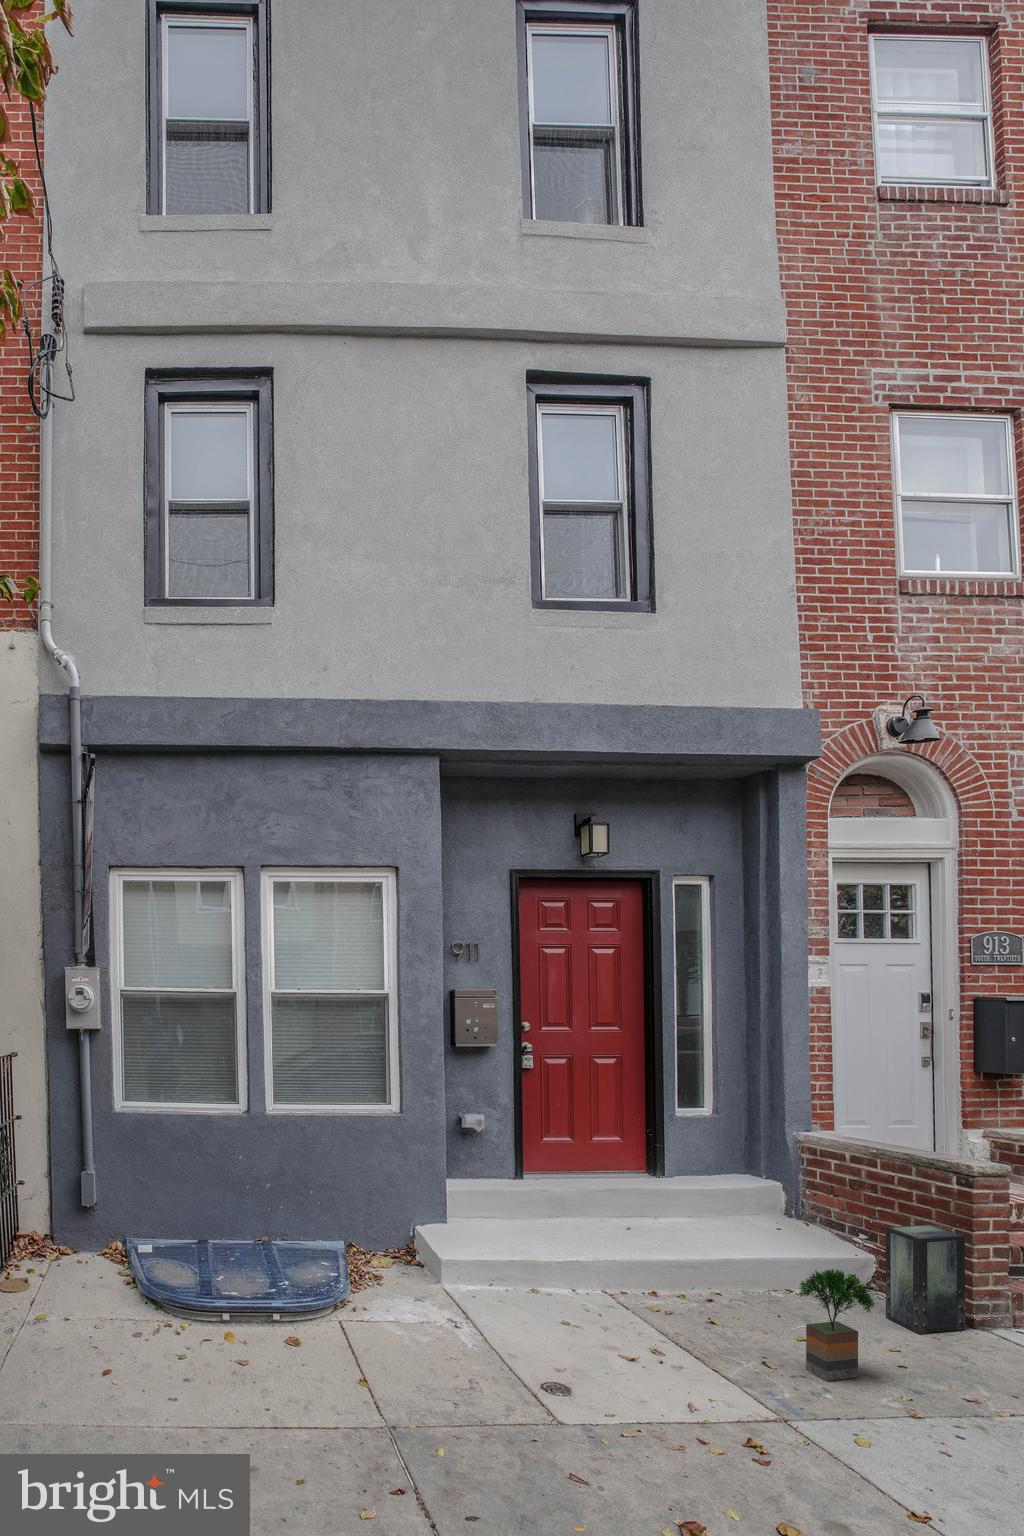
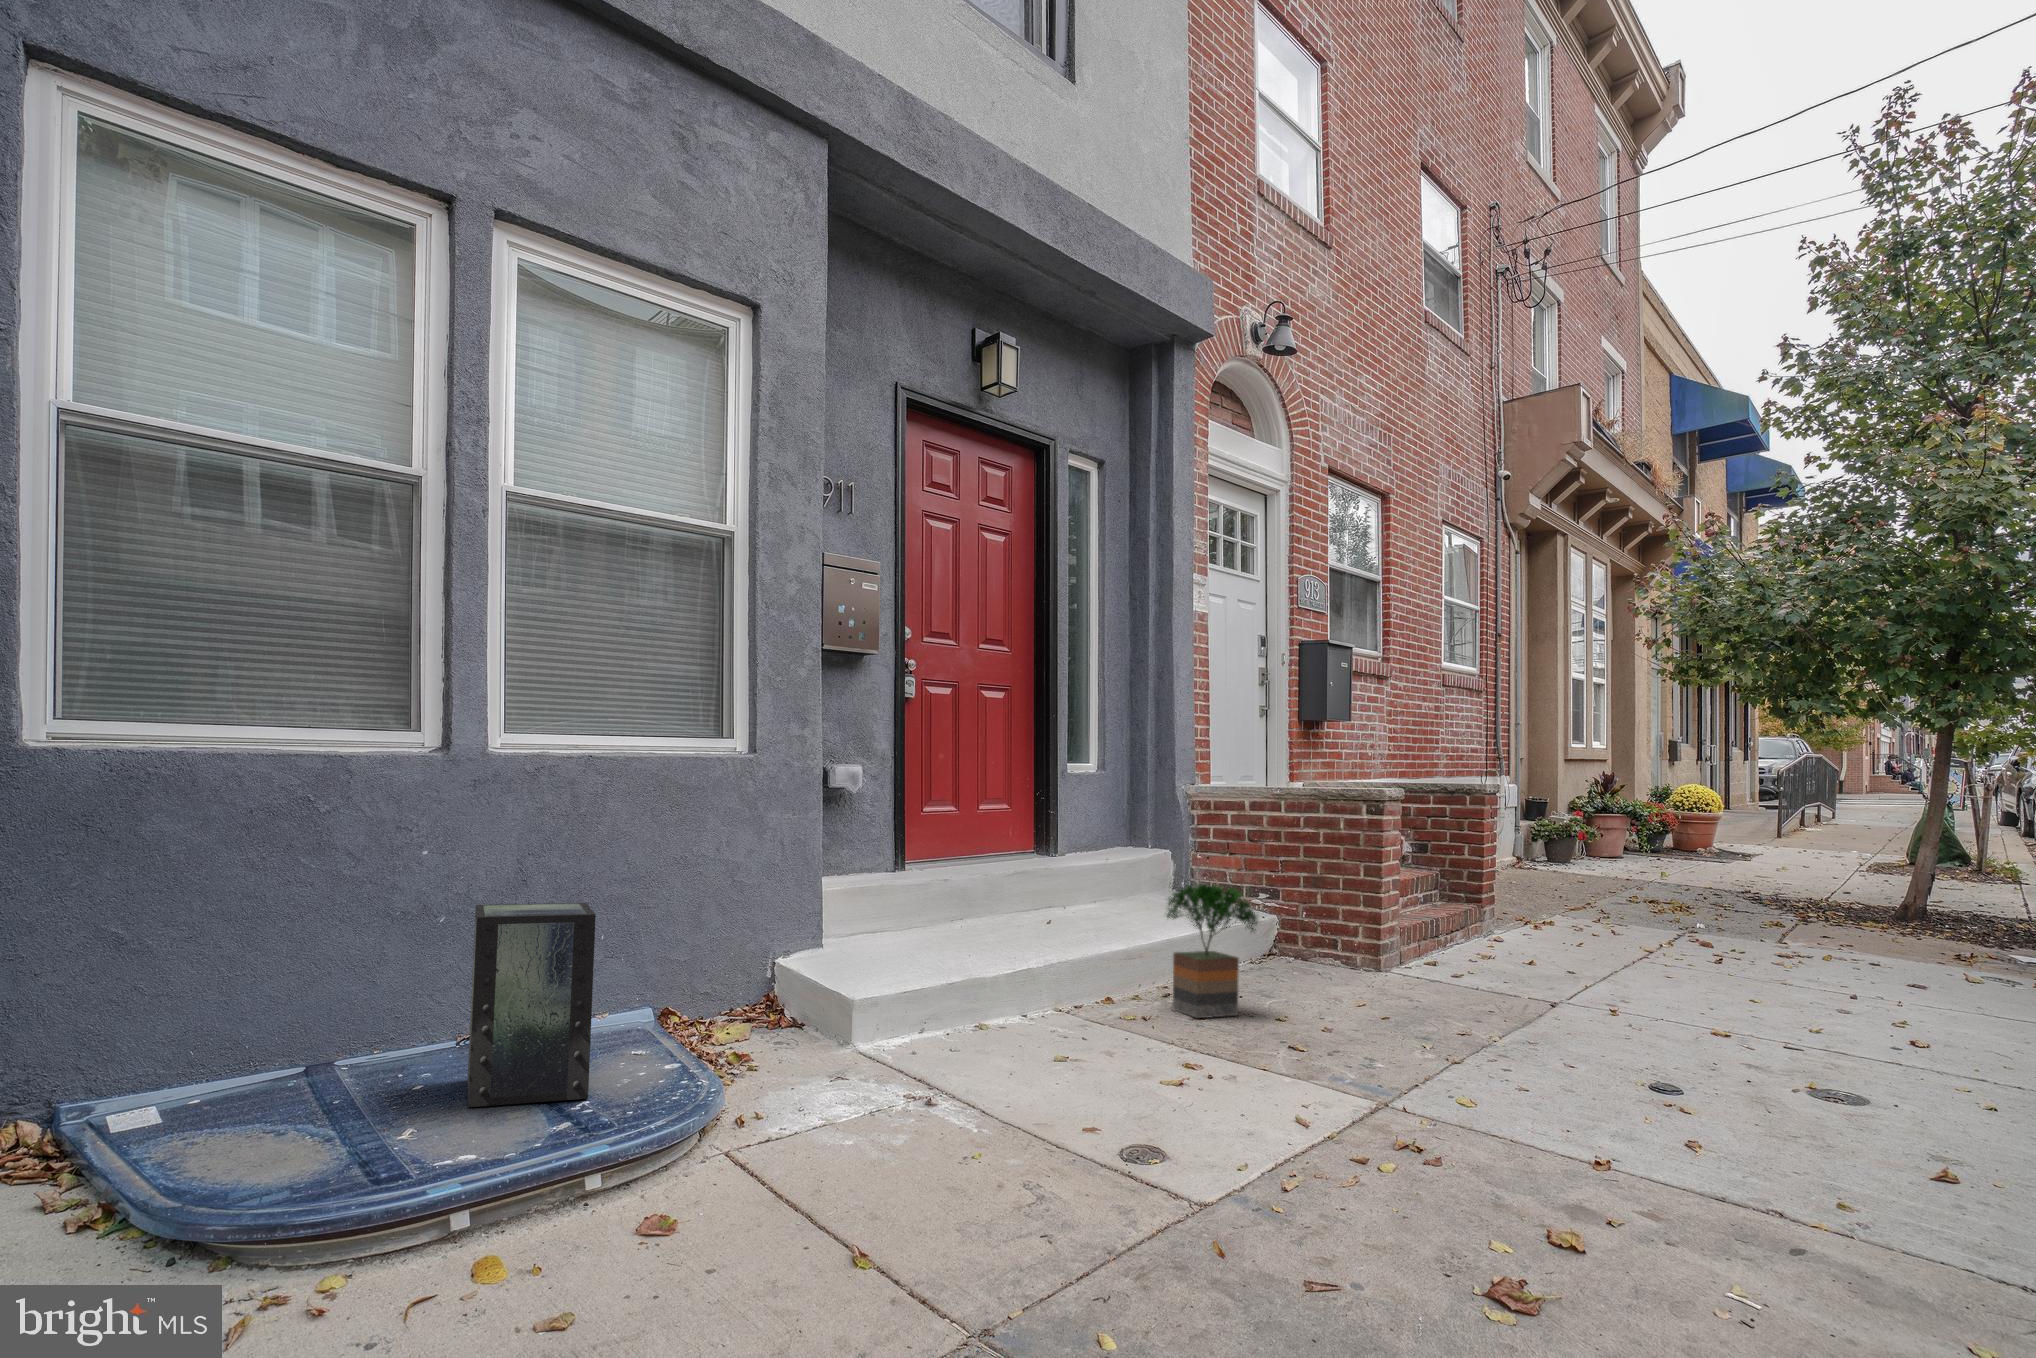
storage box: present [886,1224,965,1334] -> present [467,903,596,1107]

